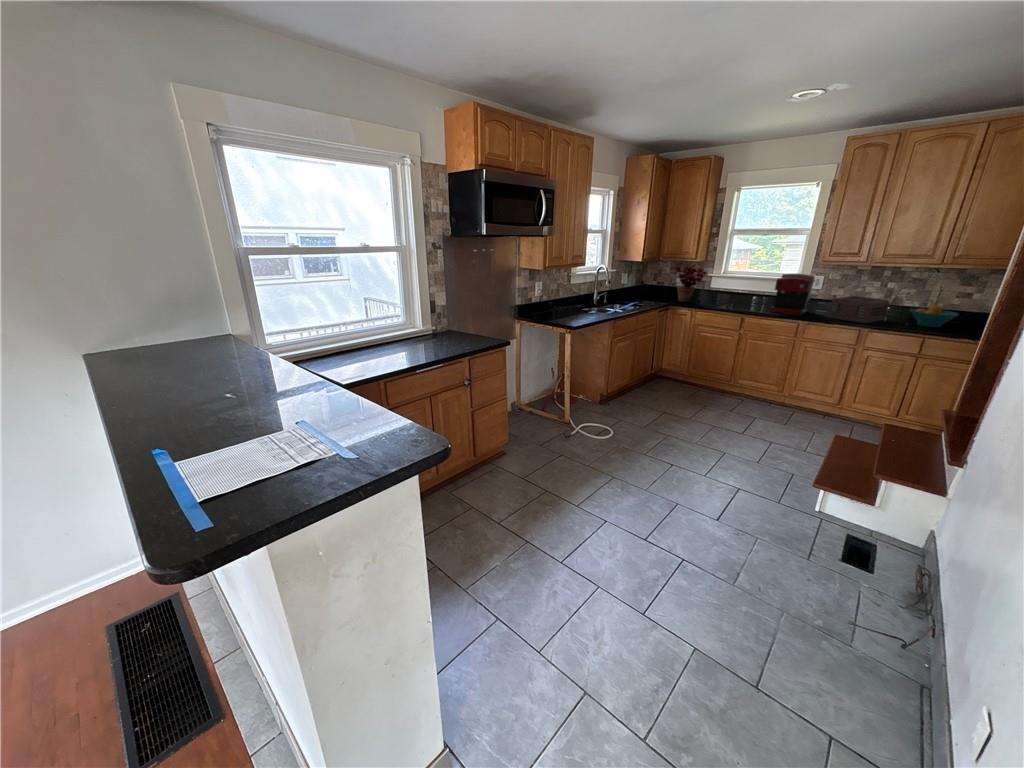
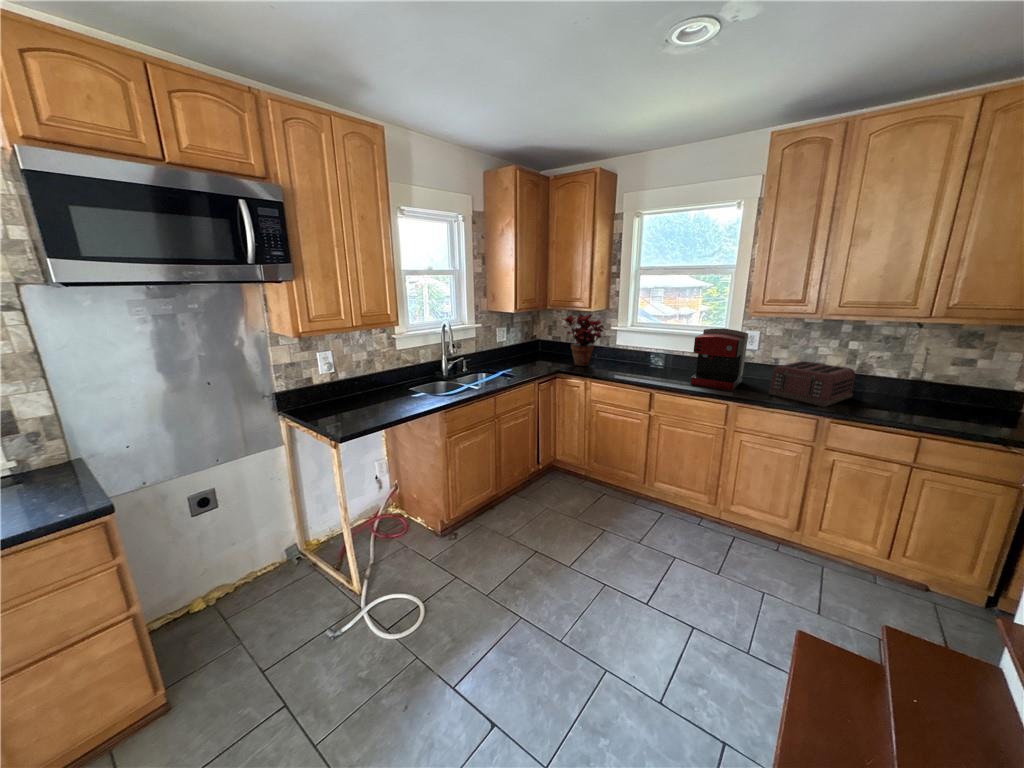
fruit bowl: present [910,305,959,327] -> none [886,379,962,414]

